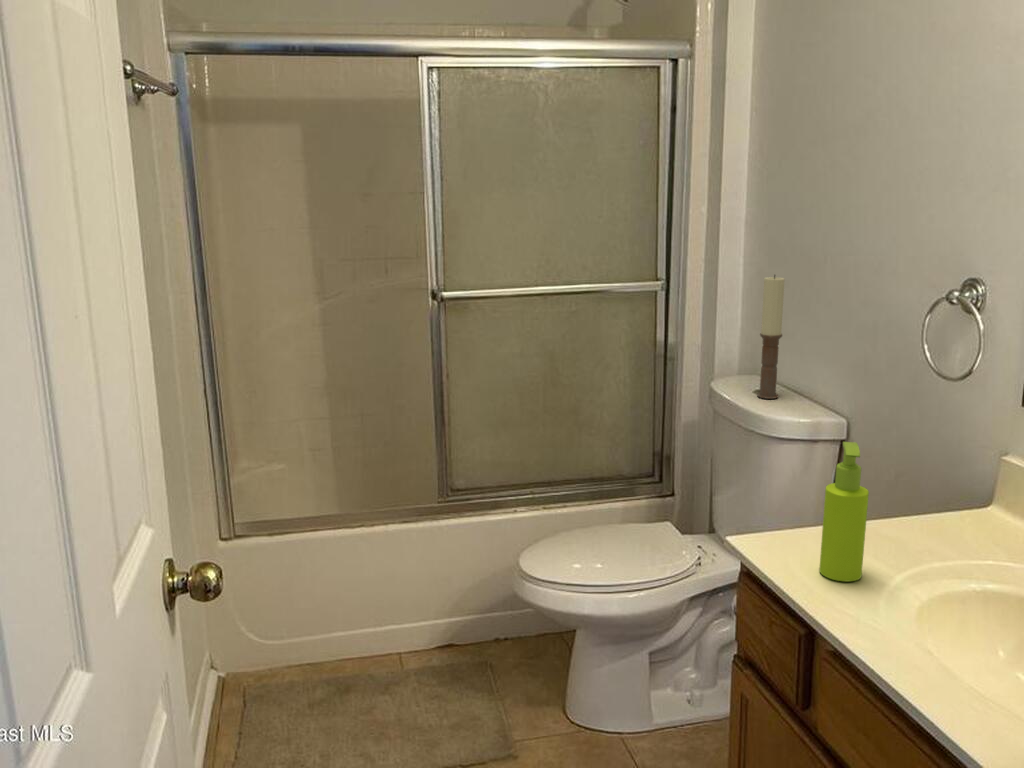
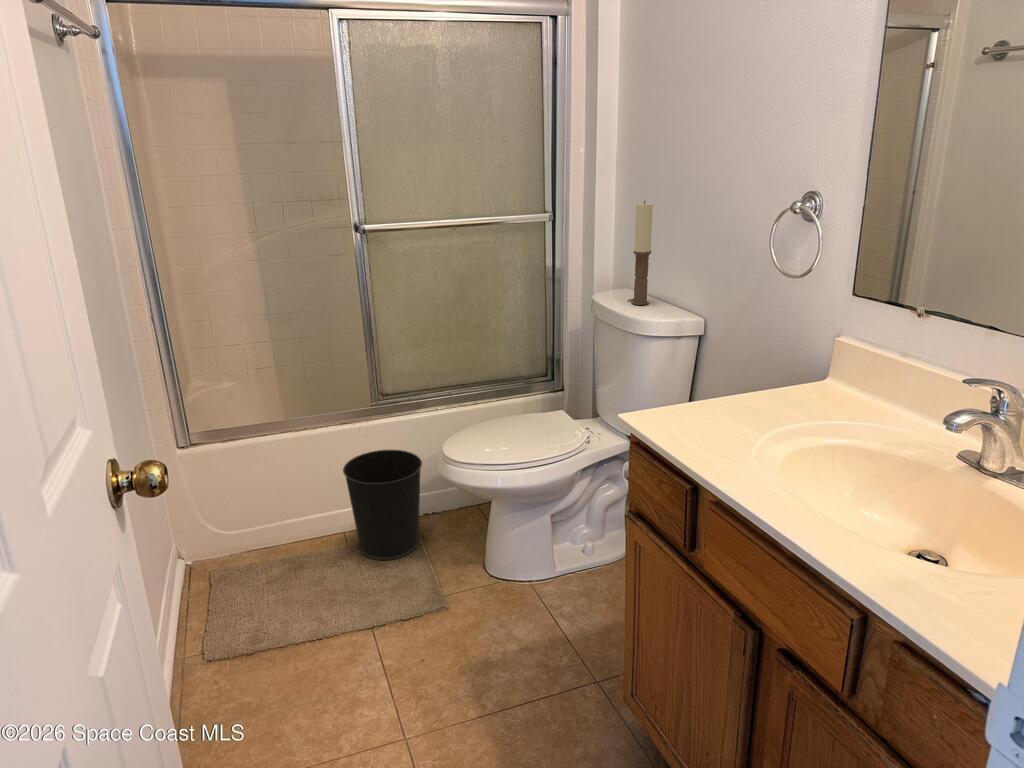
soap dispenser: present [819,442,869,582] -> none [703,326,744,444]
wastebasket: none [401,557,495,694] -> present [343,449,422,560]

